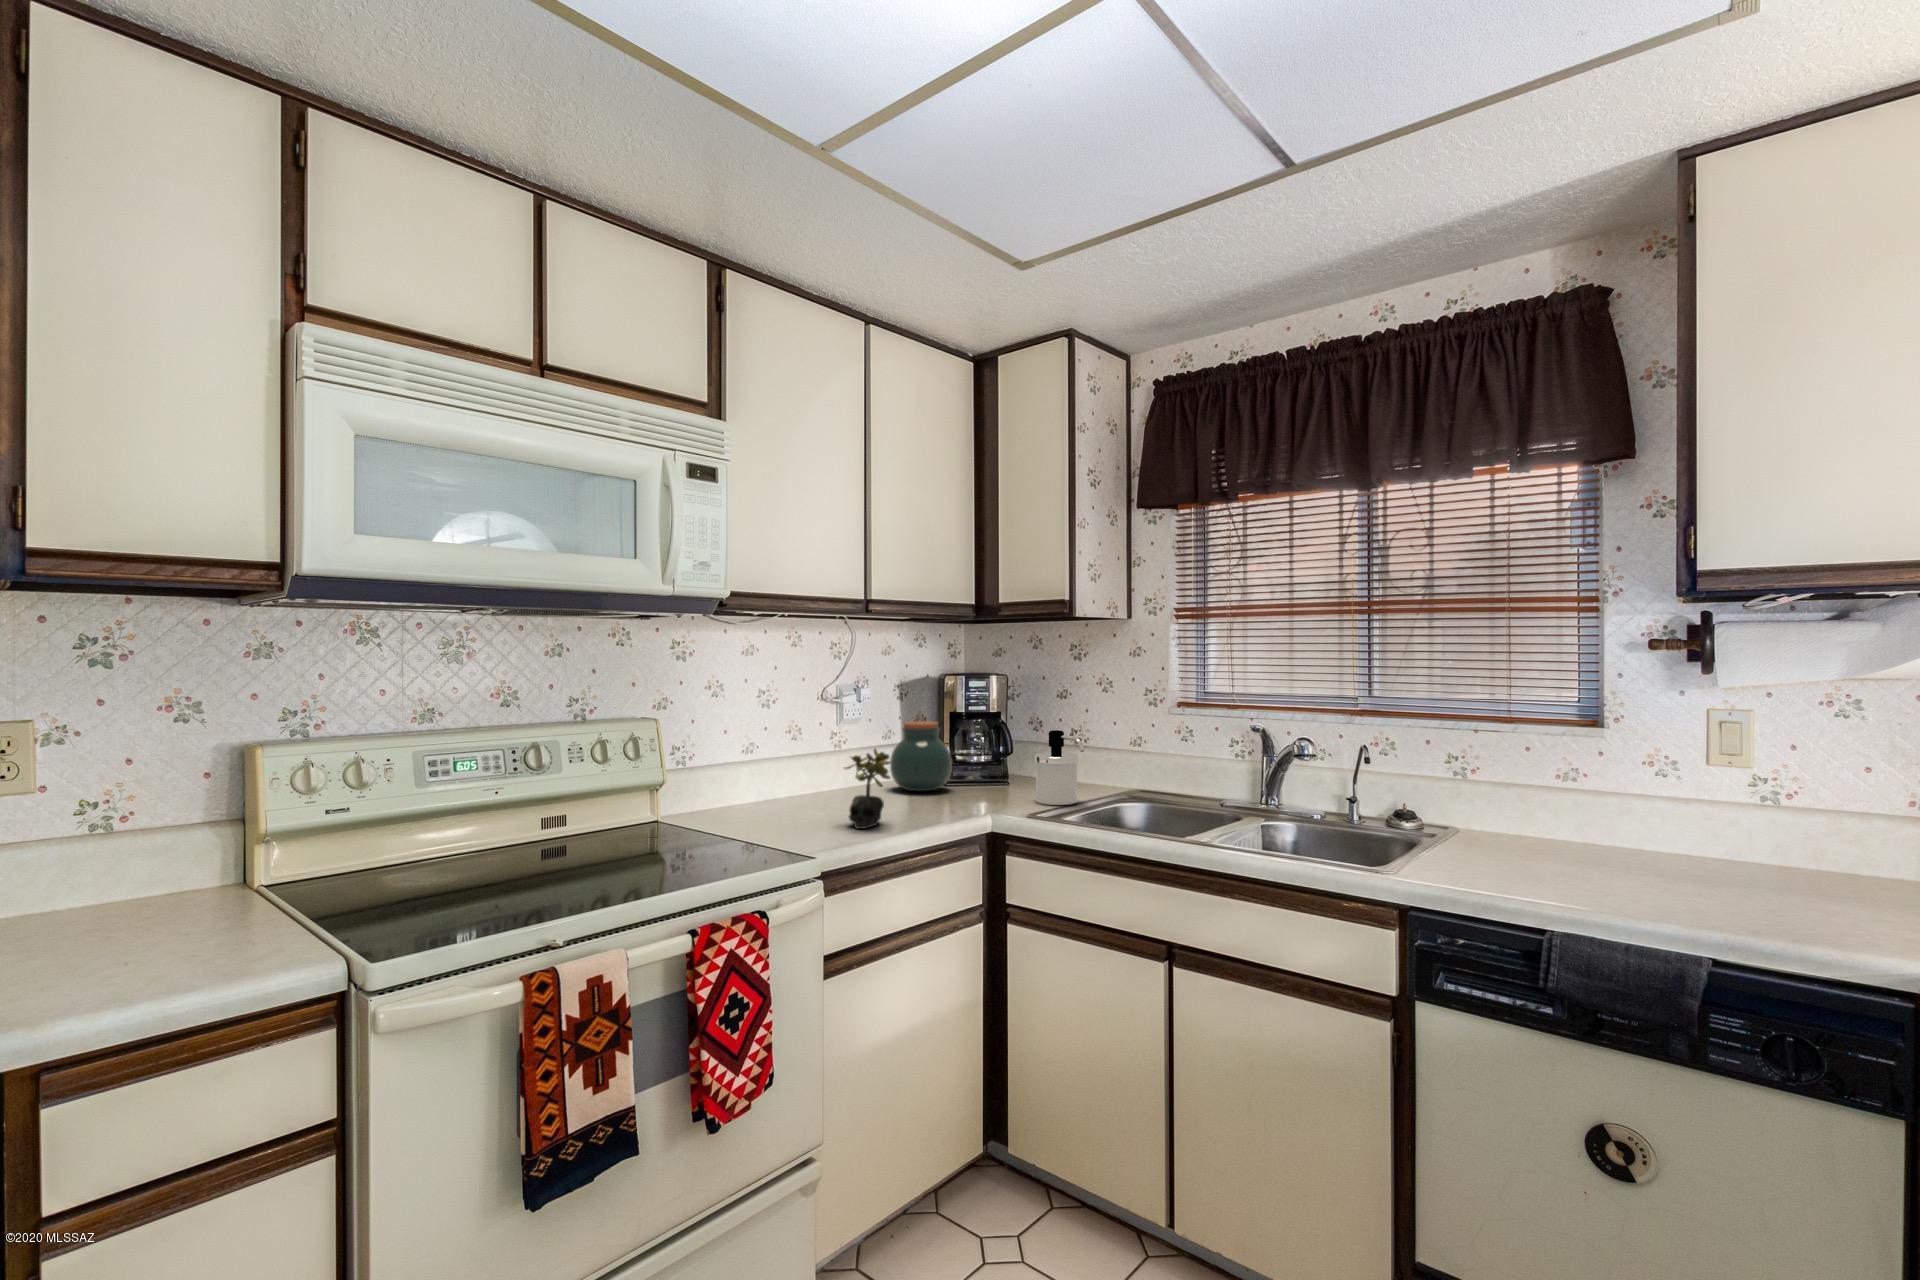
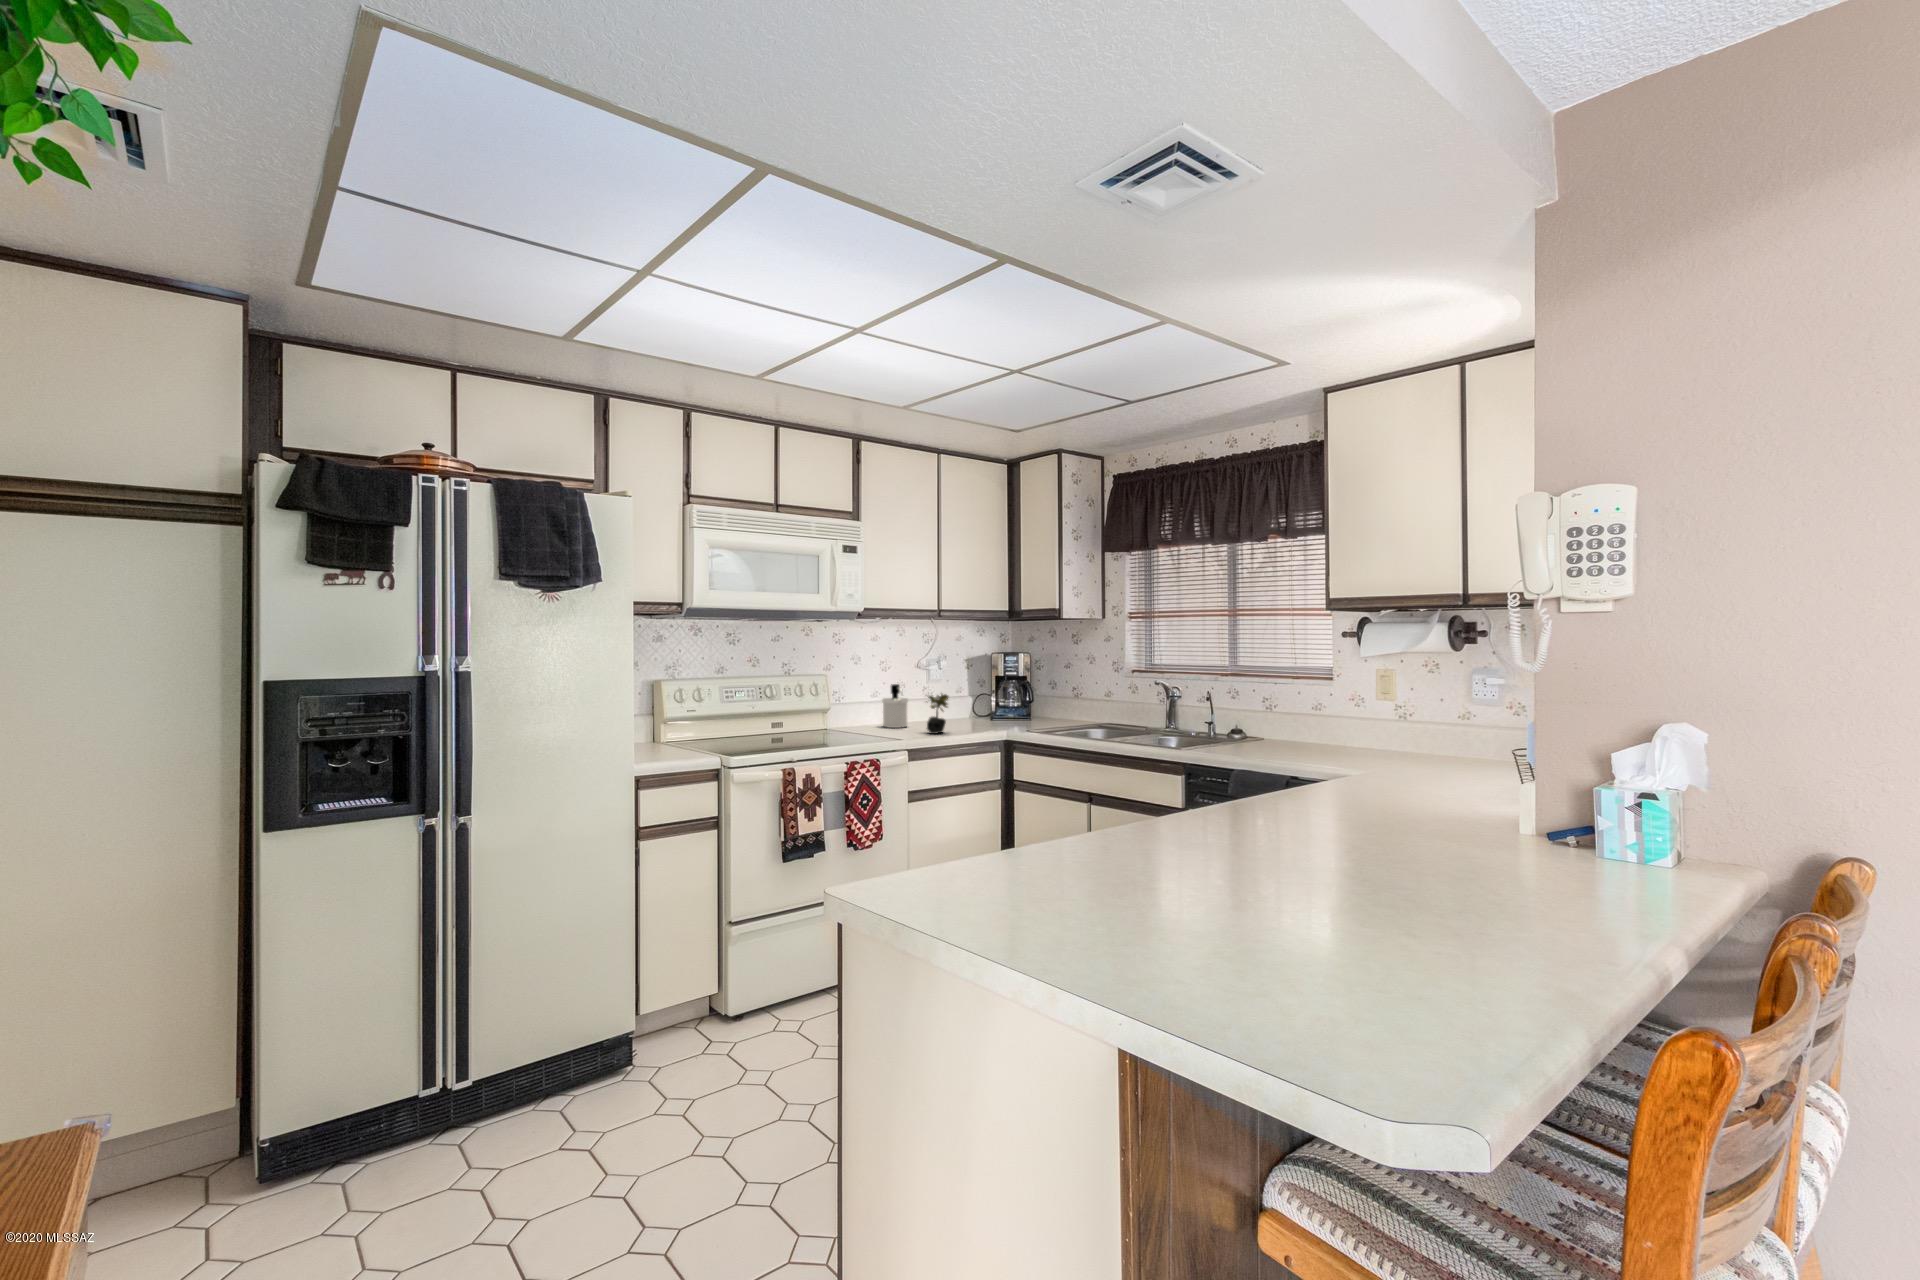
jar: present [890,721,952,791] -> none [958,681,994,722]
soap dispenser: present [1035,730,1084,805] -> present [882,684,908,728]

